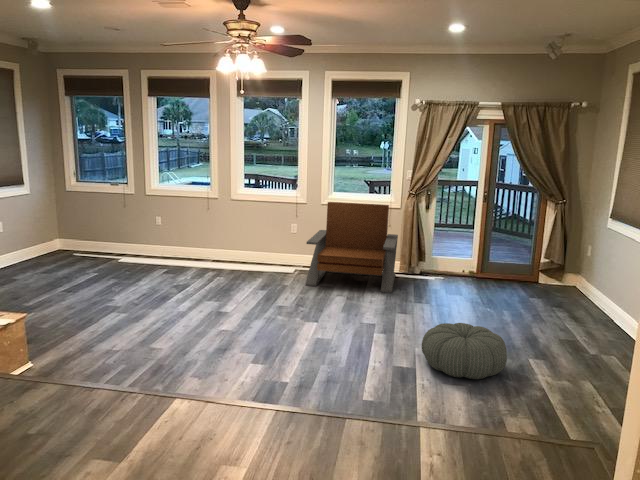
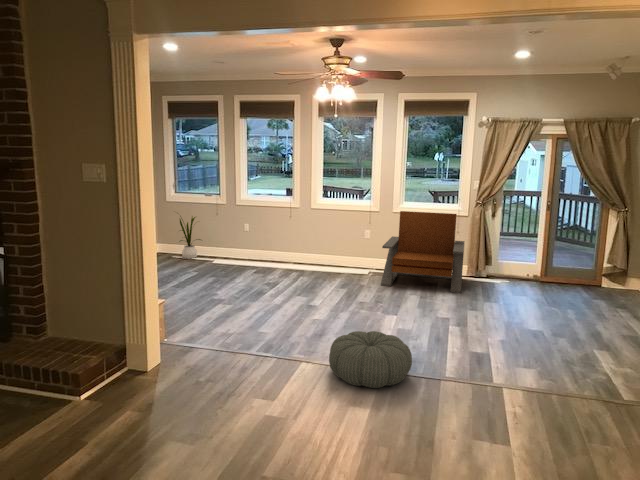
house plant: none [69,201,108,256] -> present [179,216,201,258]
pouf: present [422,323,507,379] -> present [329,331,412,388]

